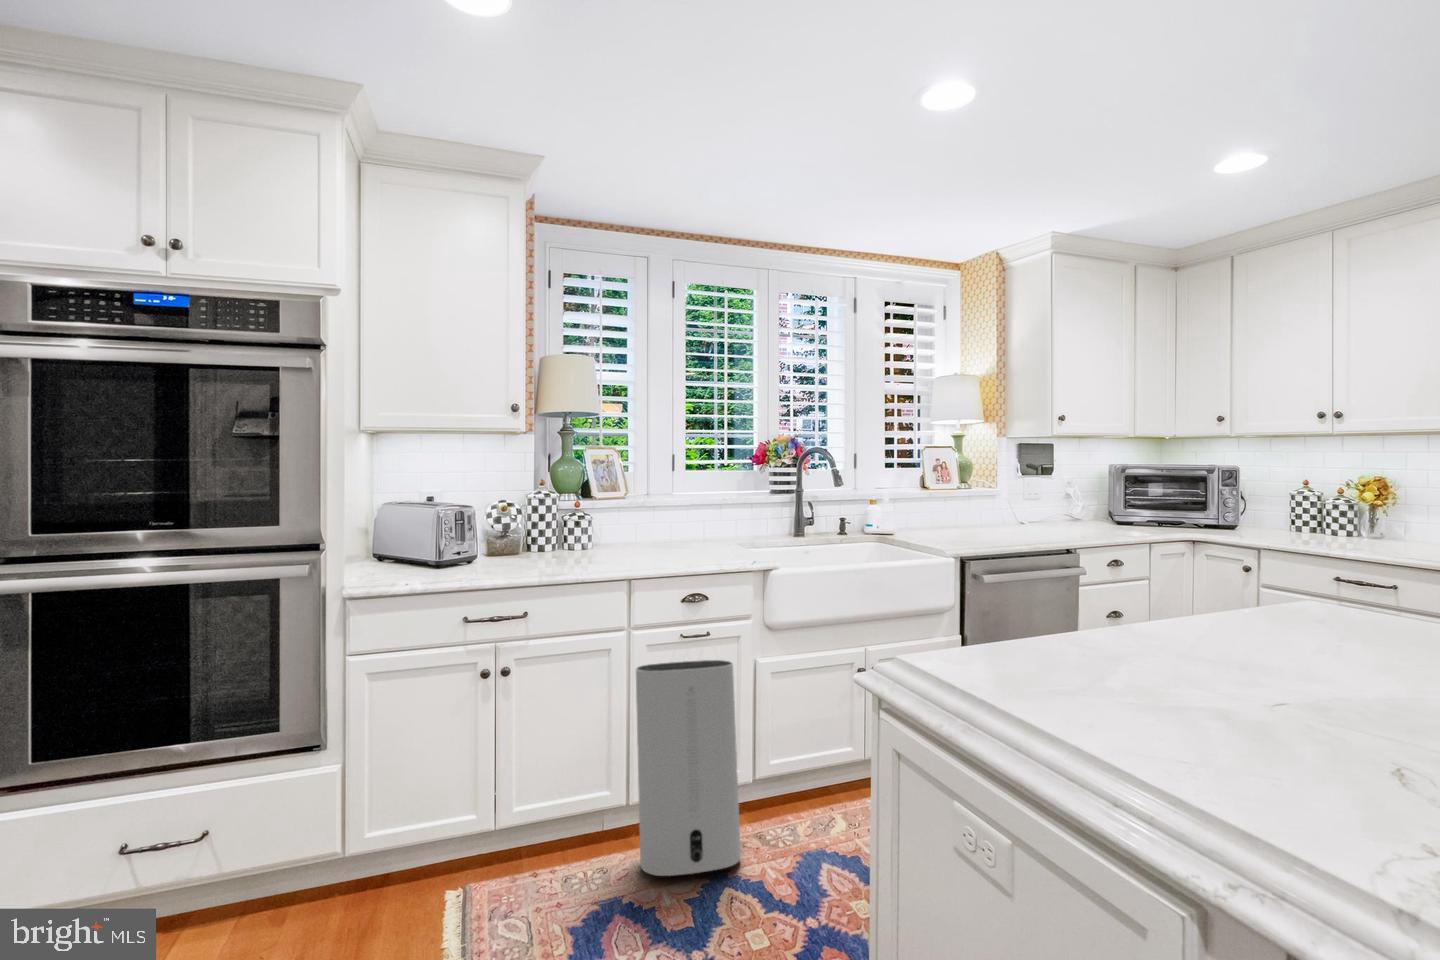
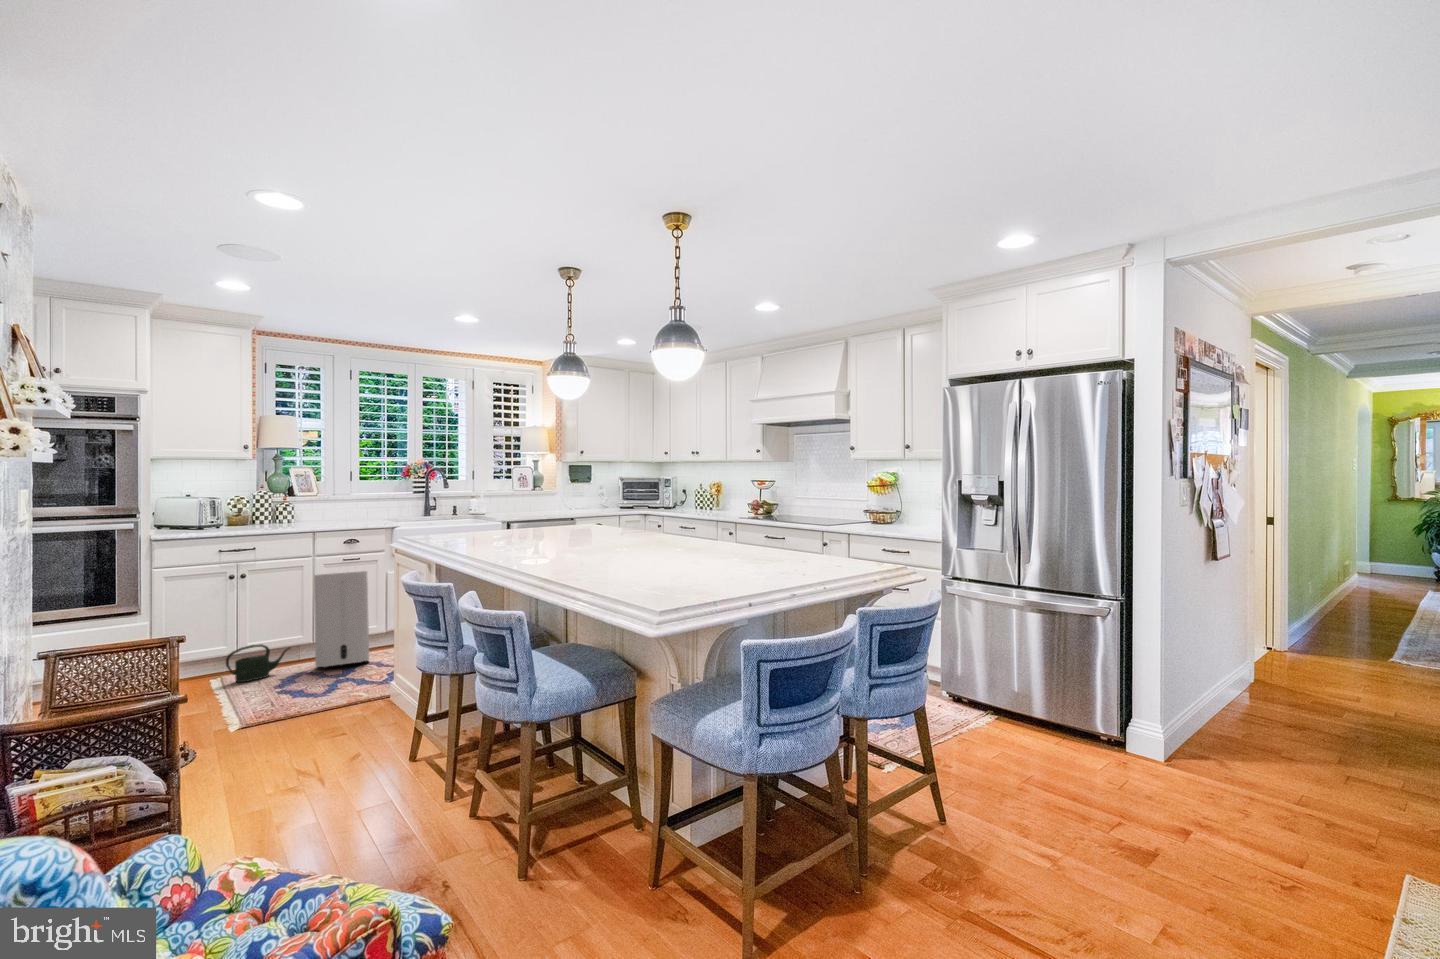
watering can: none [476,817,595,904] -> present [226,644,290,682]

